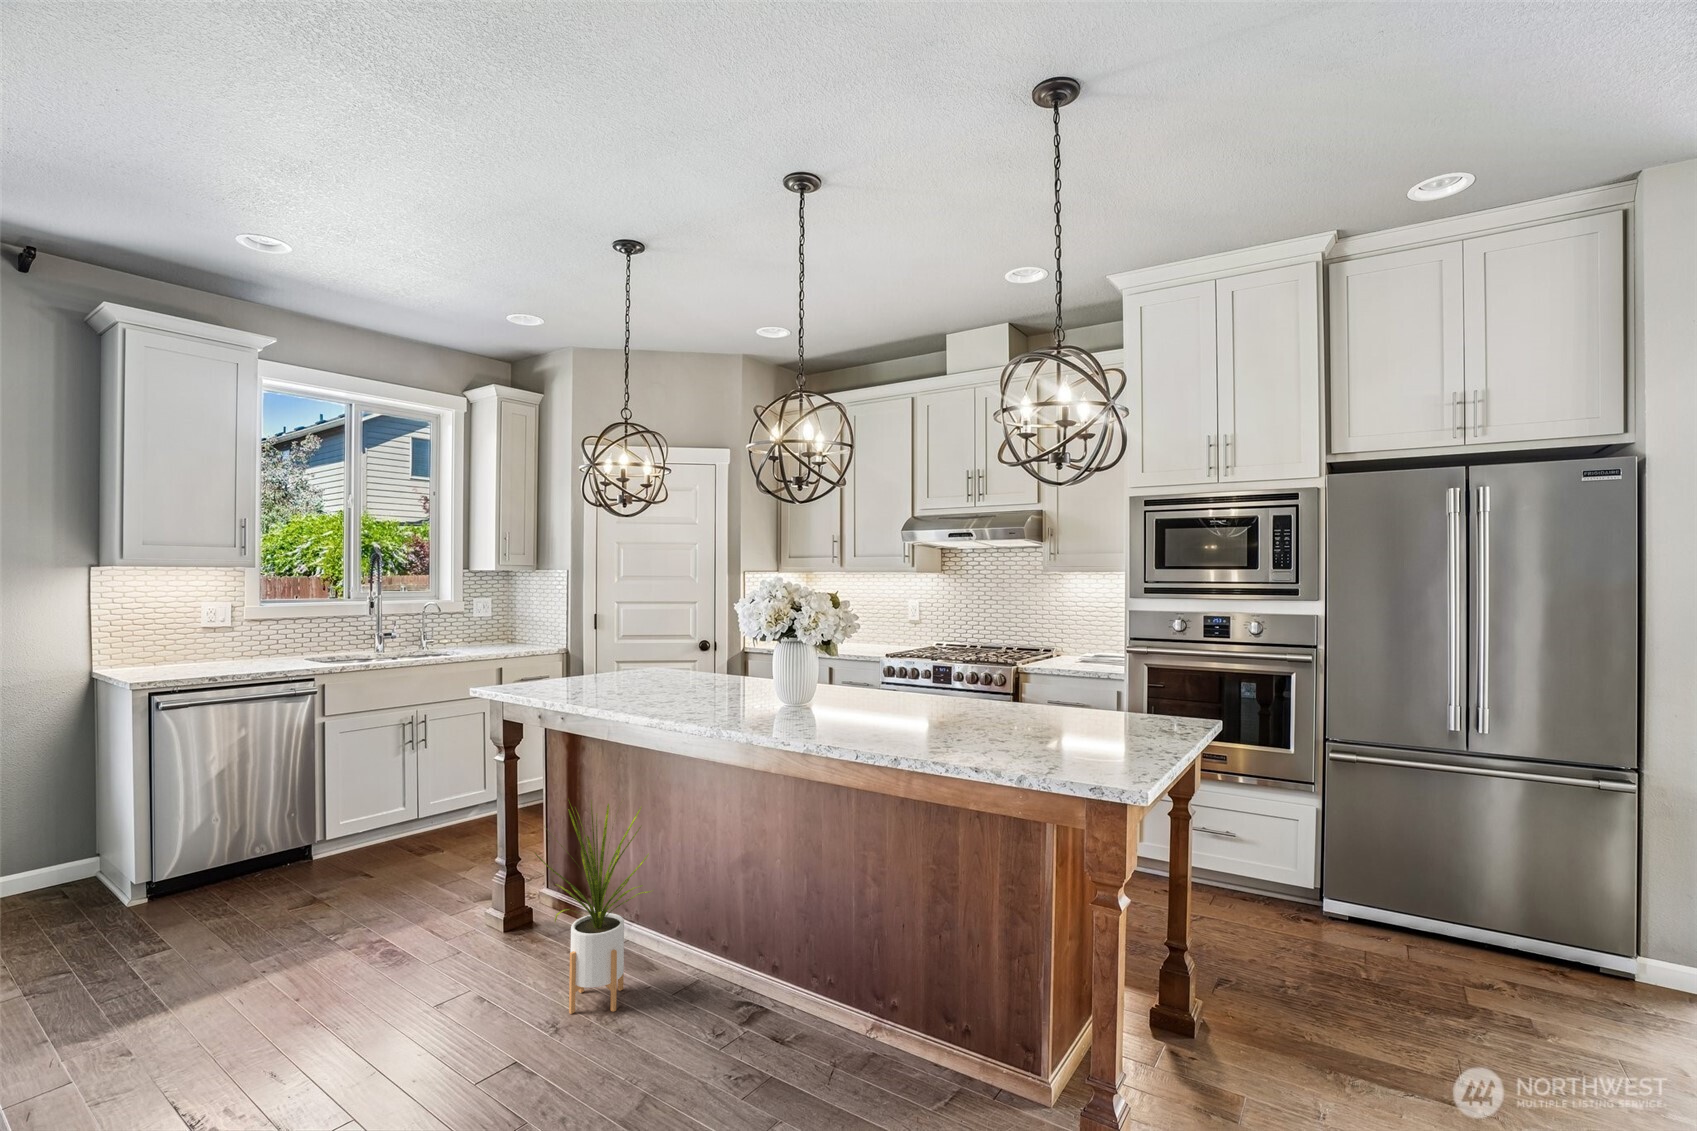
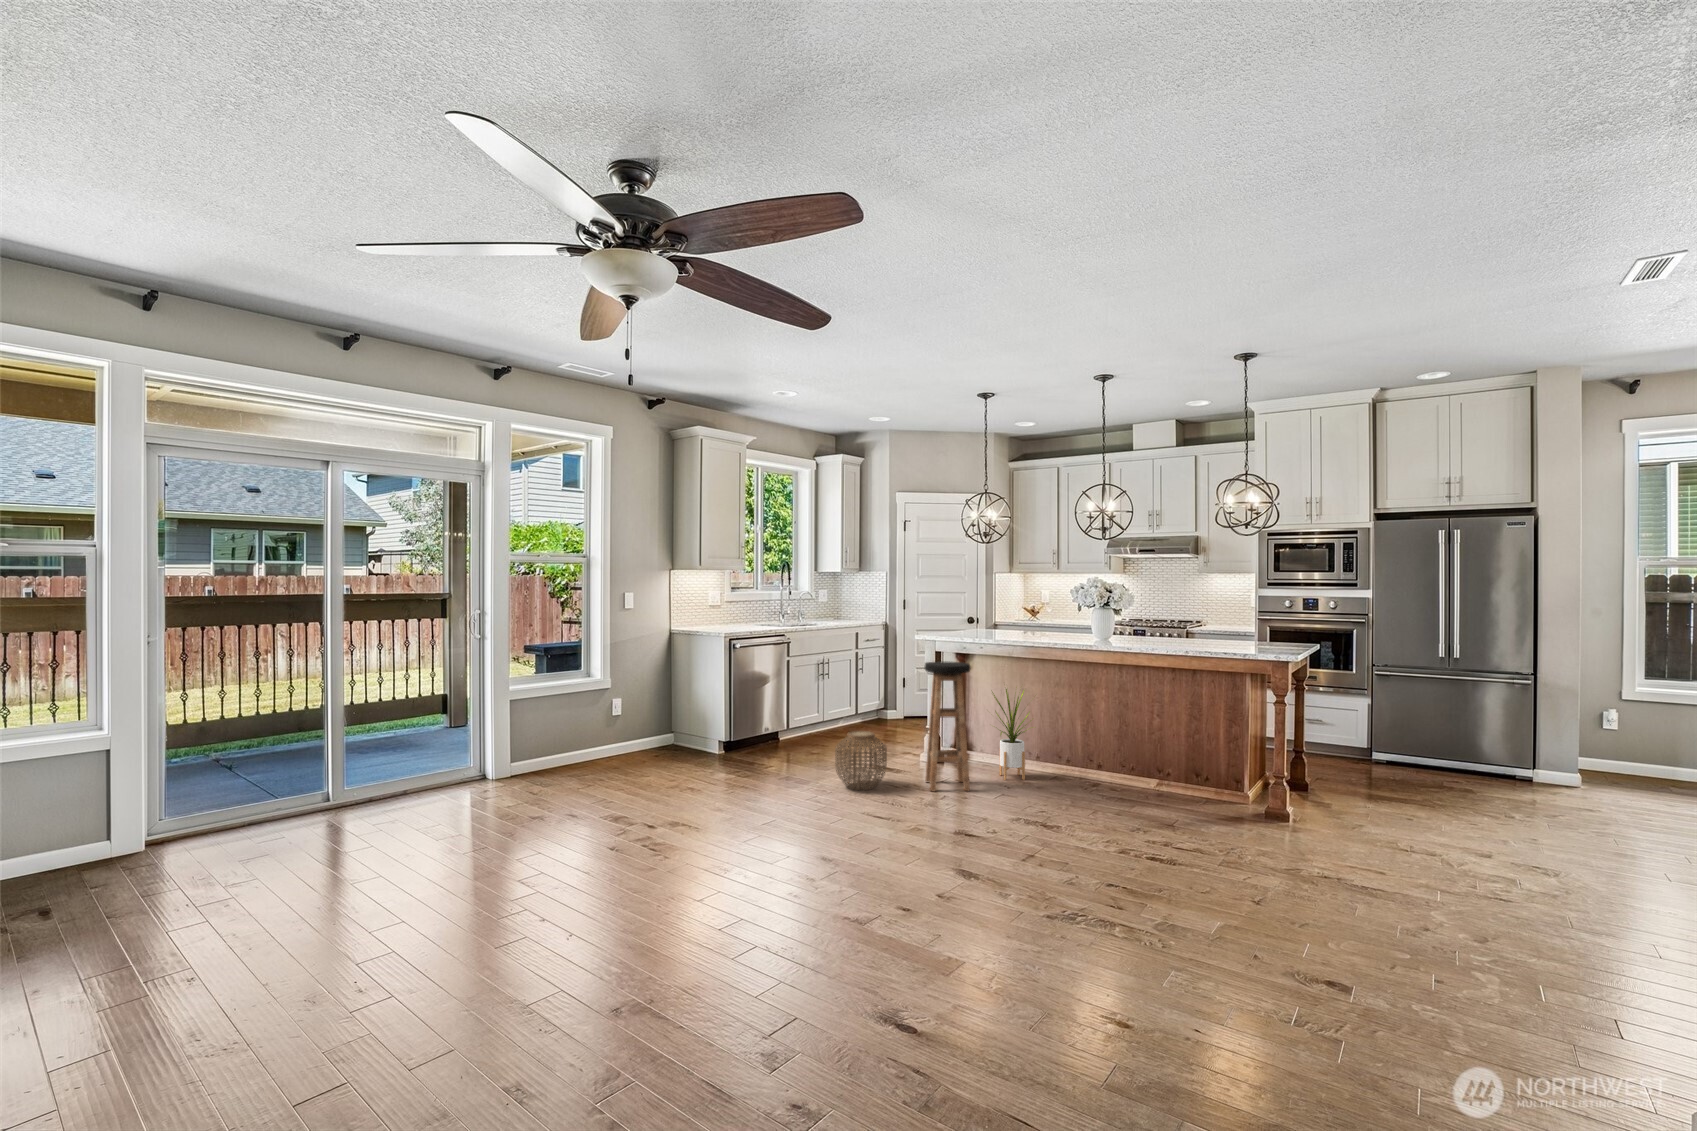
bar stool: none [336,759,471,1081] -> present [925,662,971,791]
woven basket: none [113,923,271,1082] -> present [835,731,887,790]

